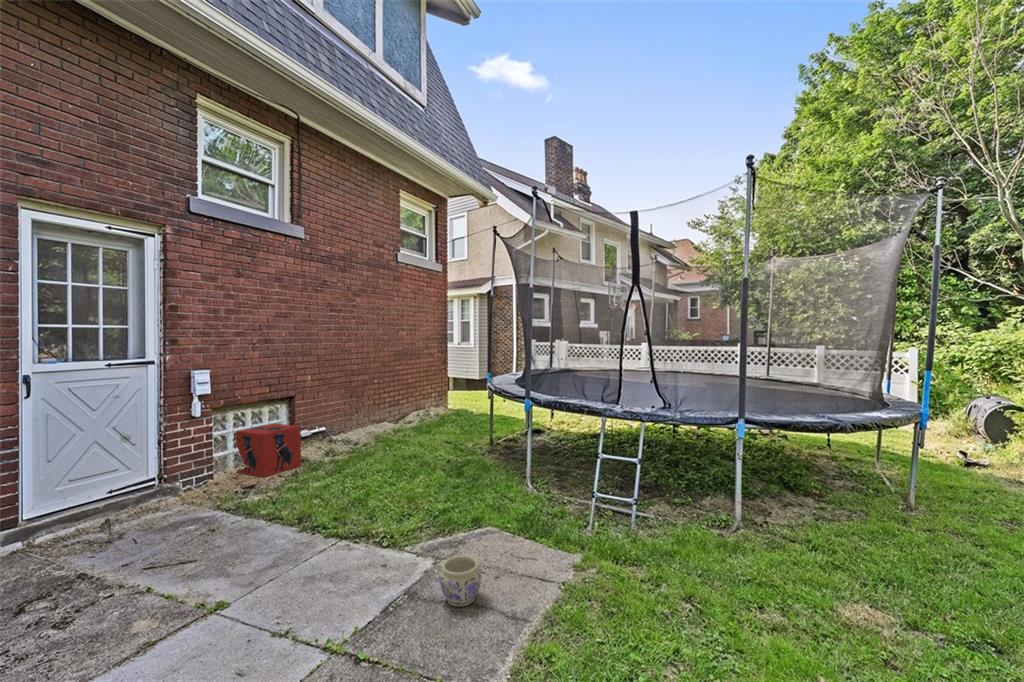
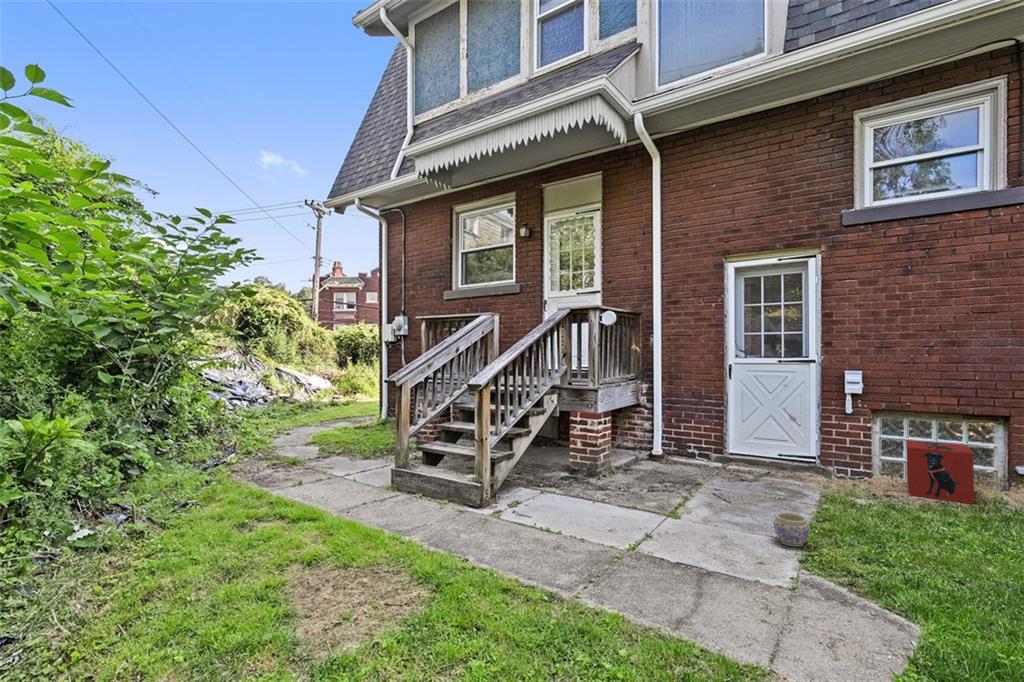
planter: present [439,556,482,607] -> present [773,512,809,547]

